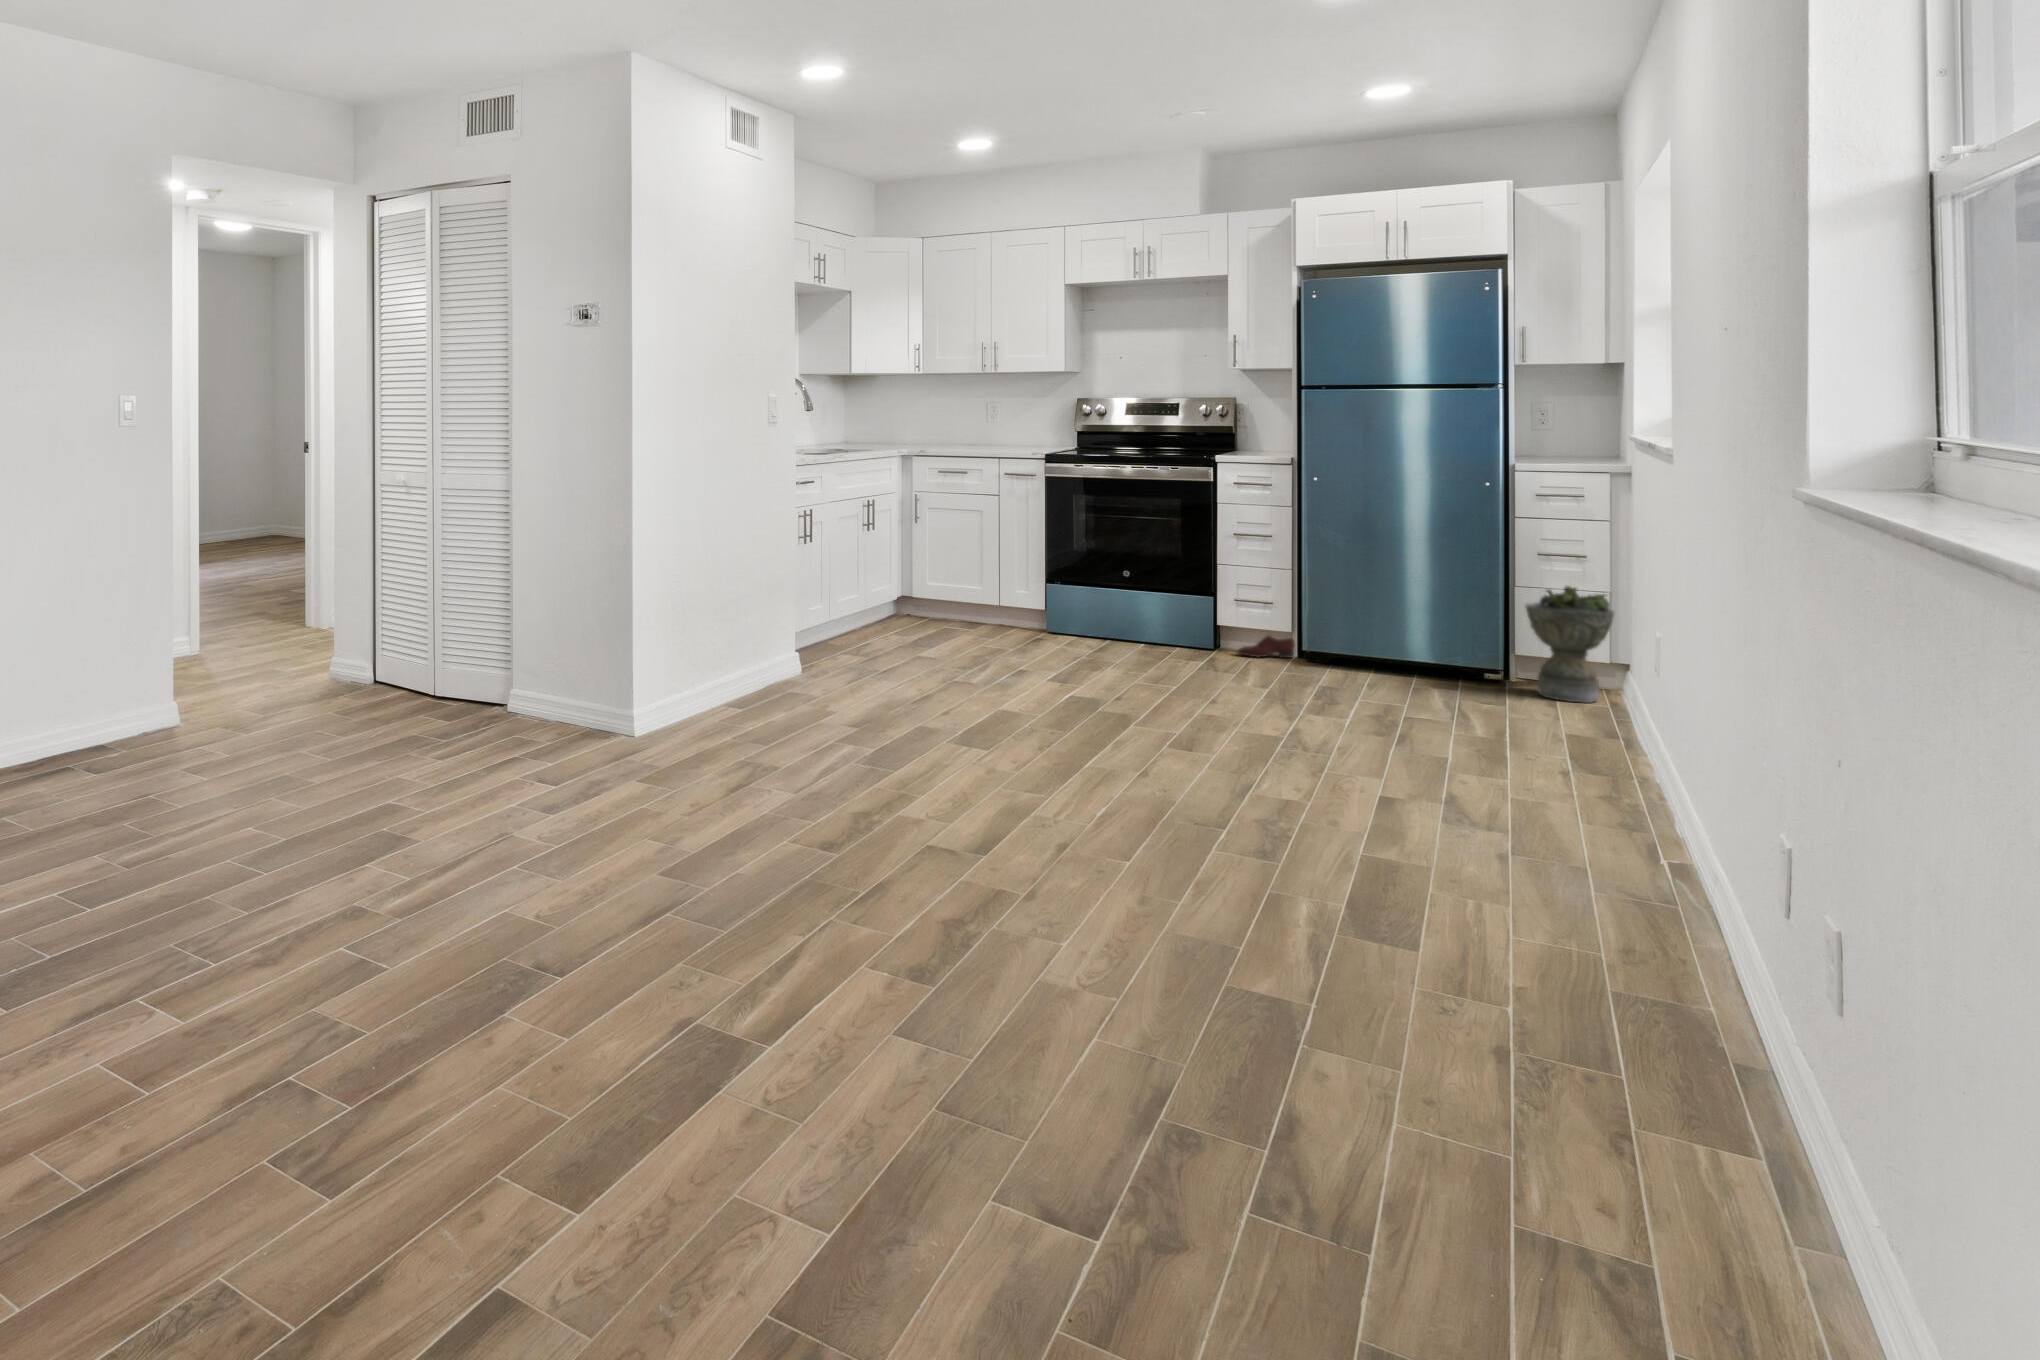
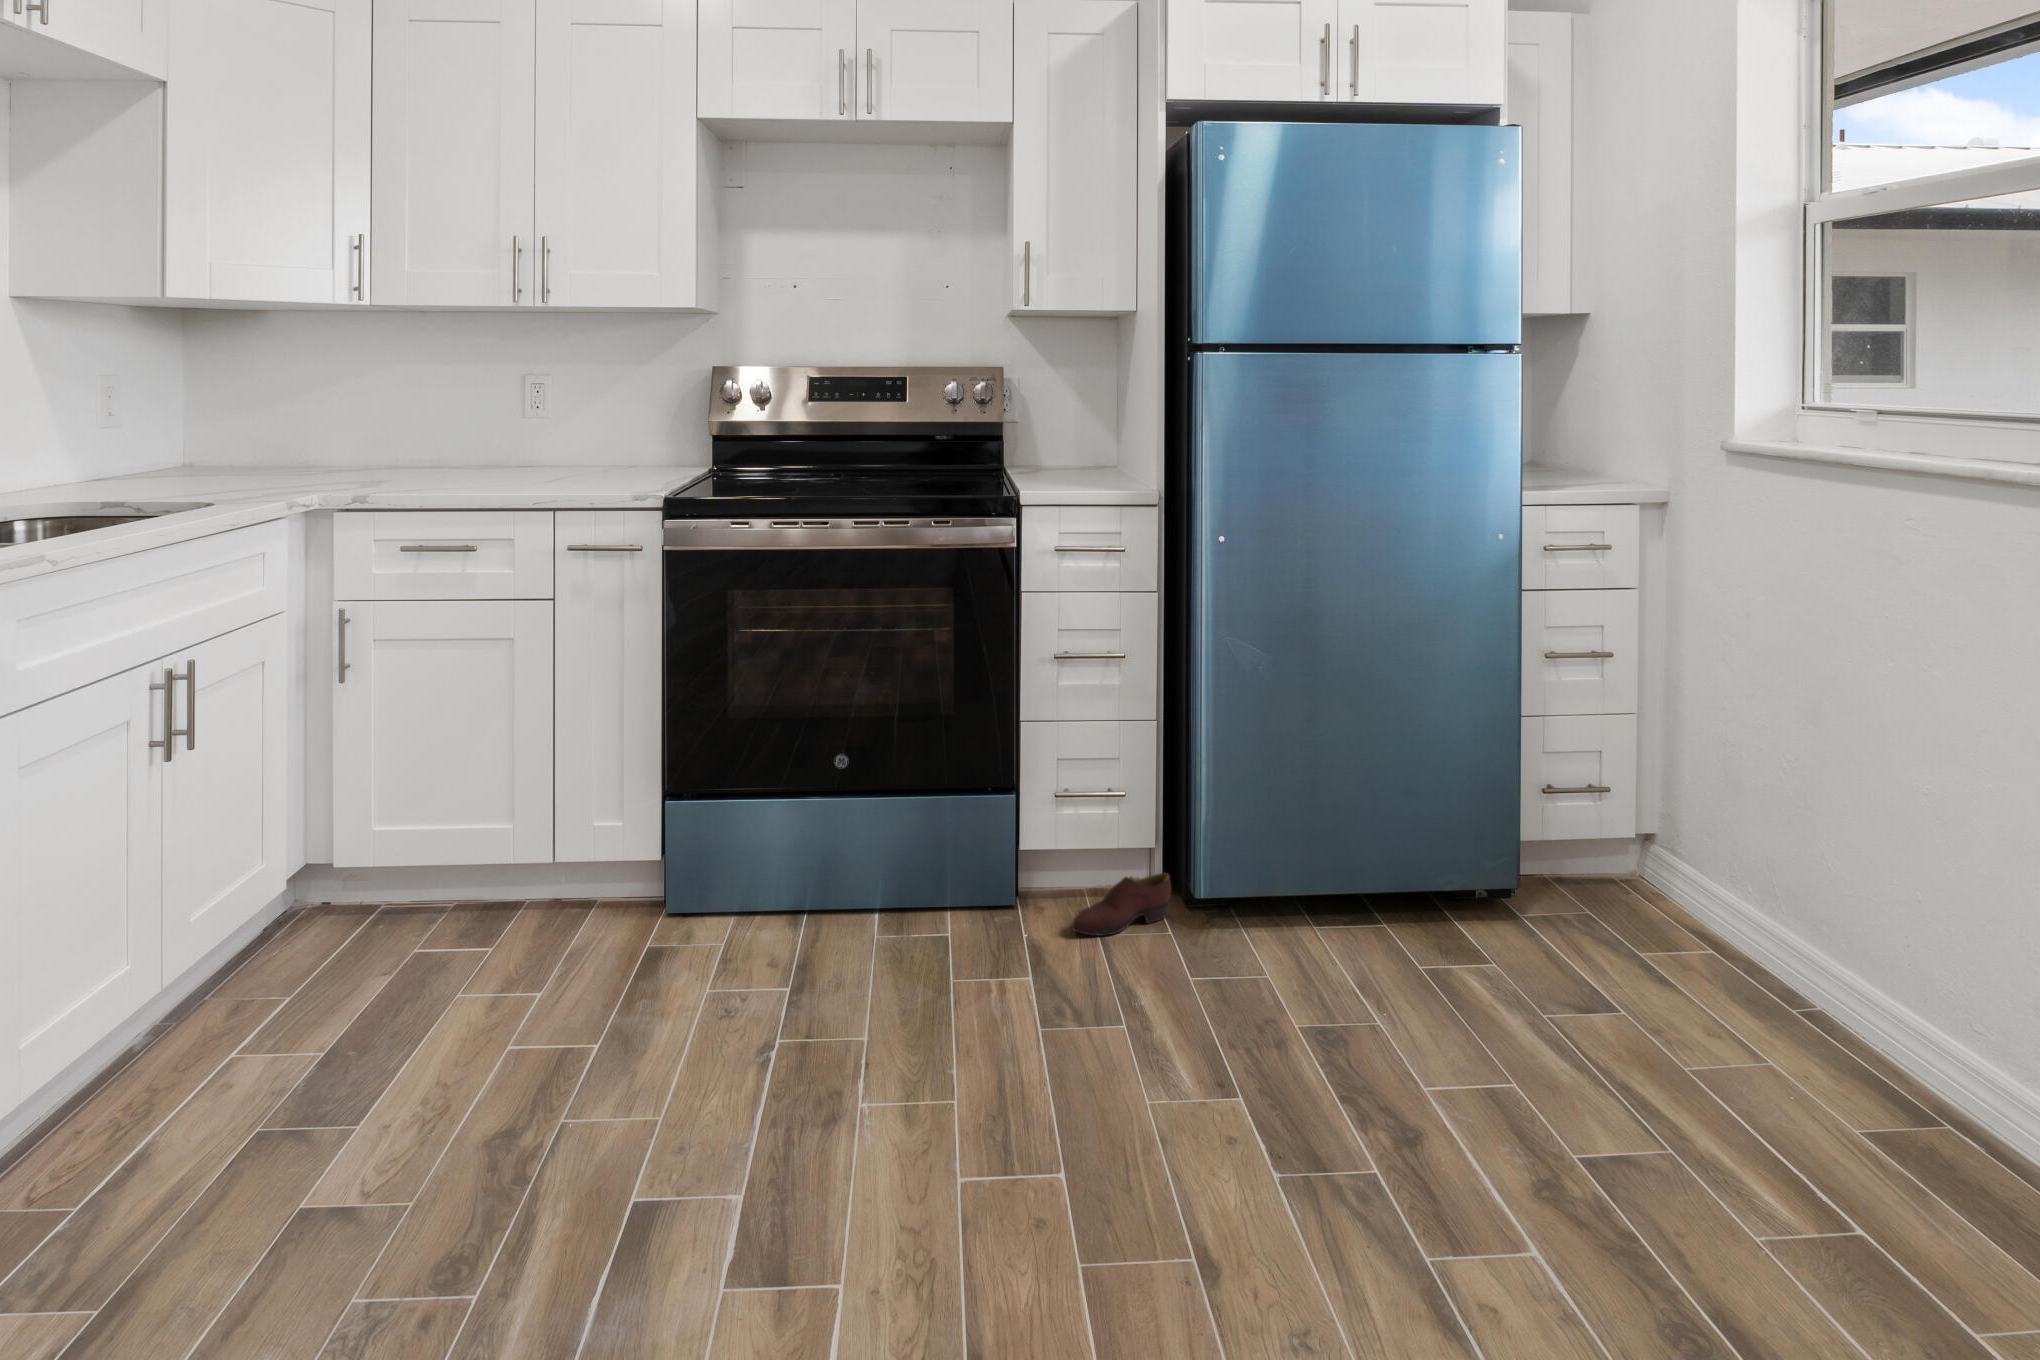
planter: present [1525,586,1614,703] -> none [1591,745,1745,981]

